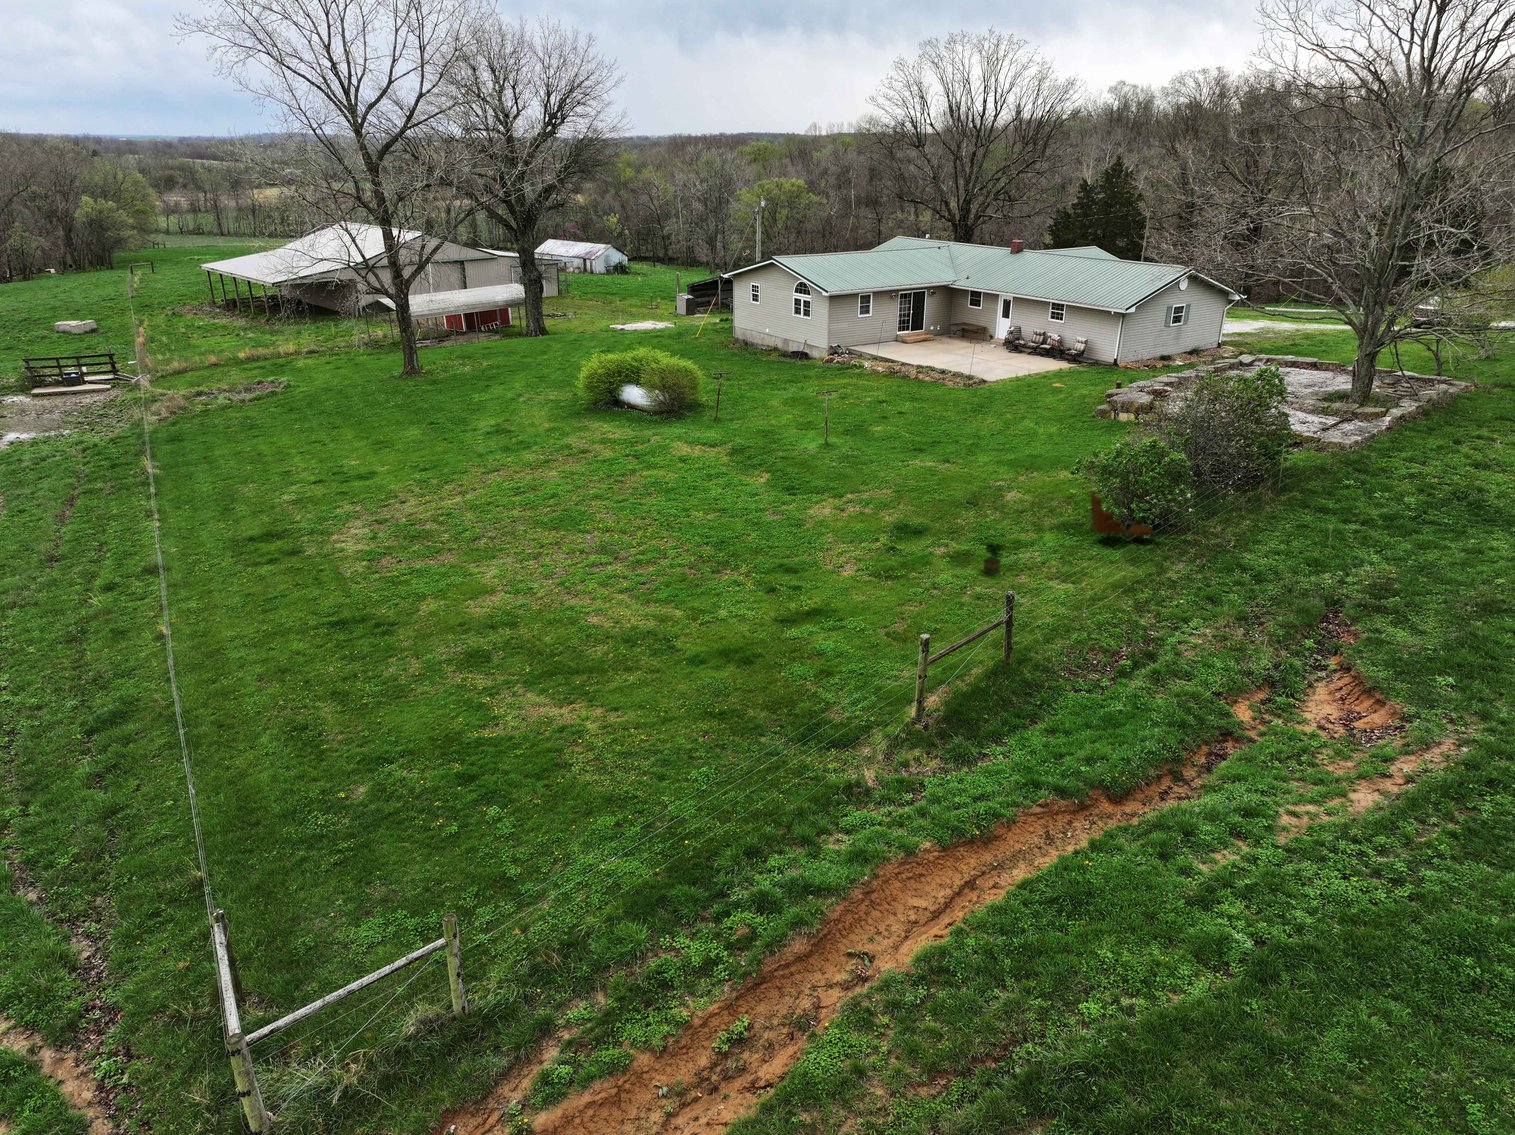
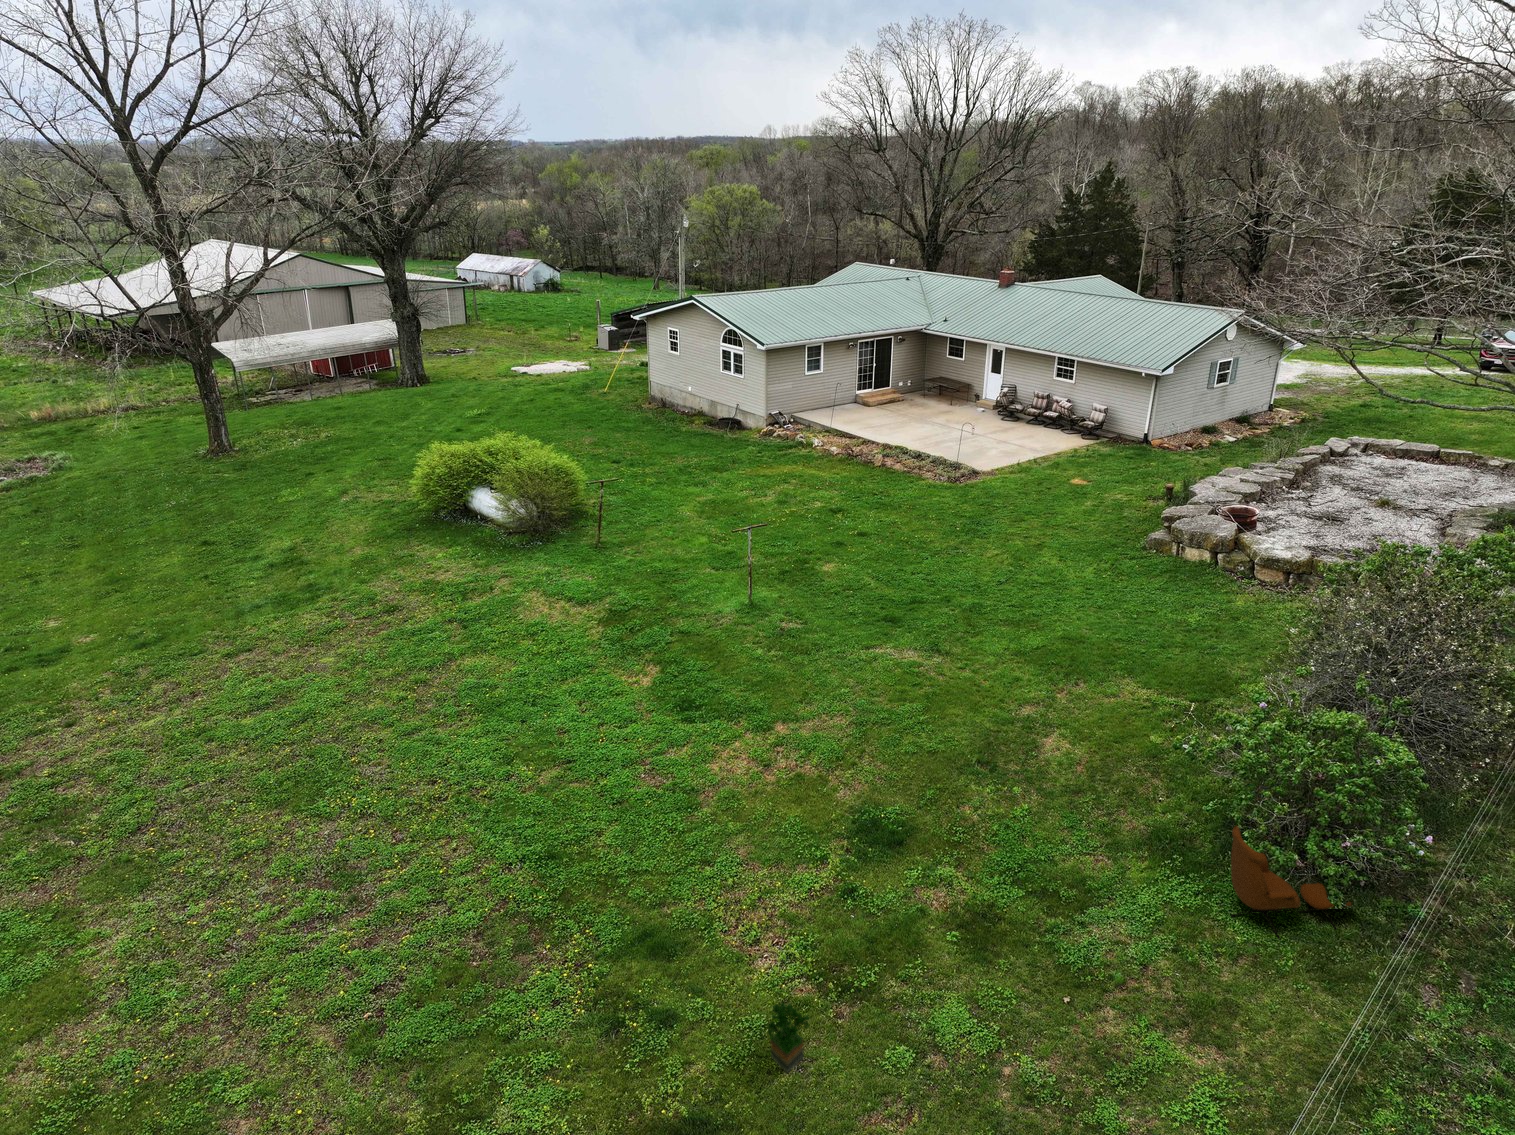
potted tree: present [984,542,1004,574] -> present [768,1003,809,1072]

